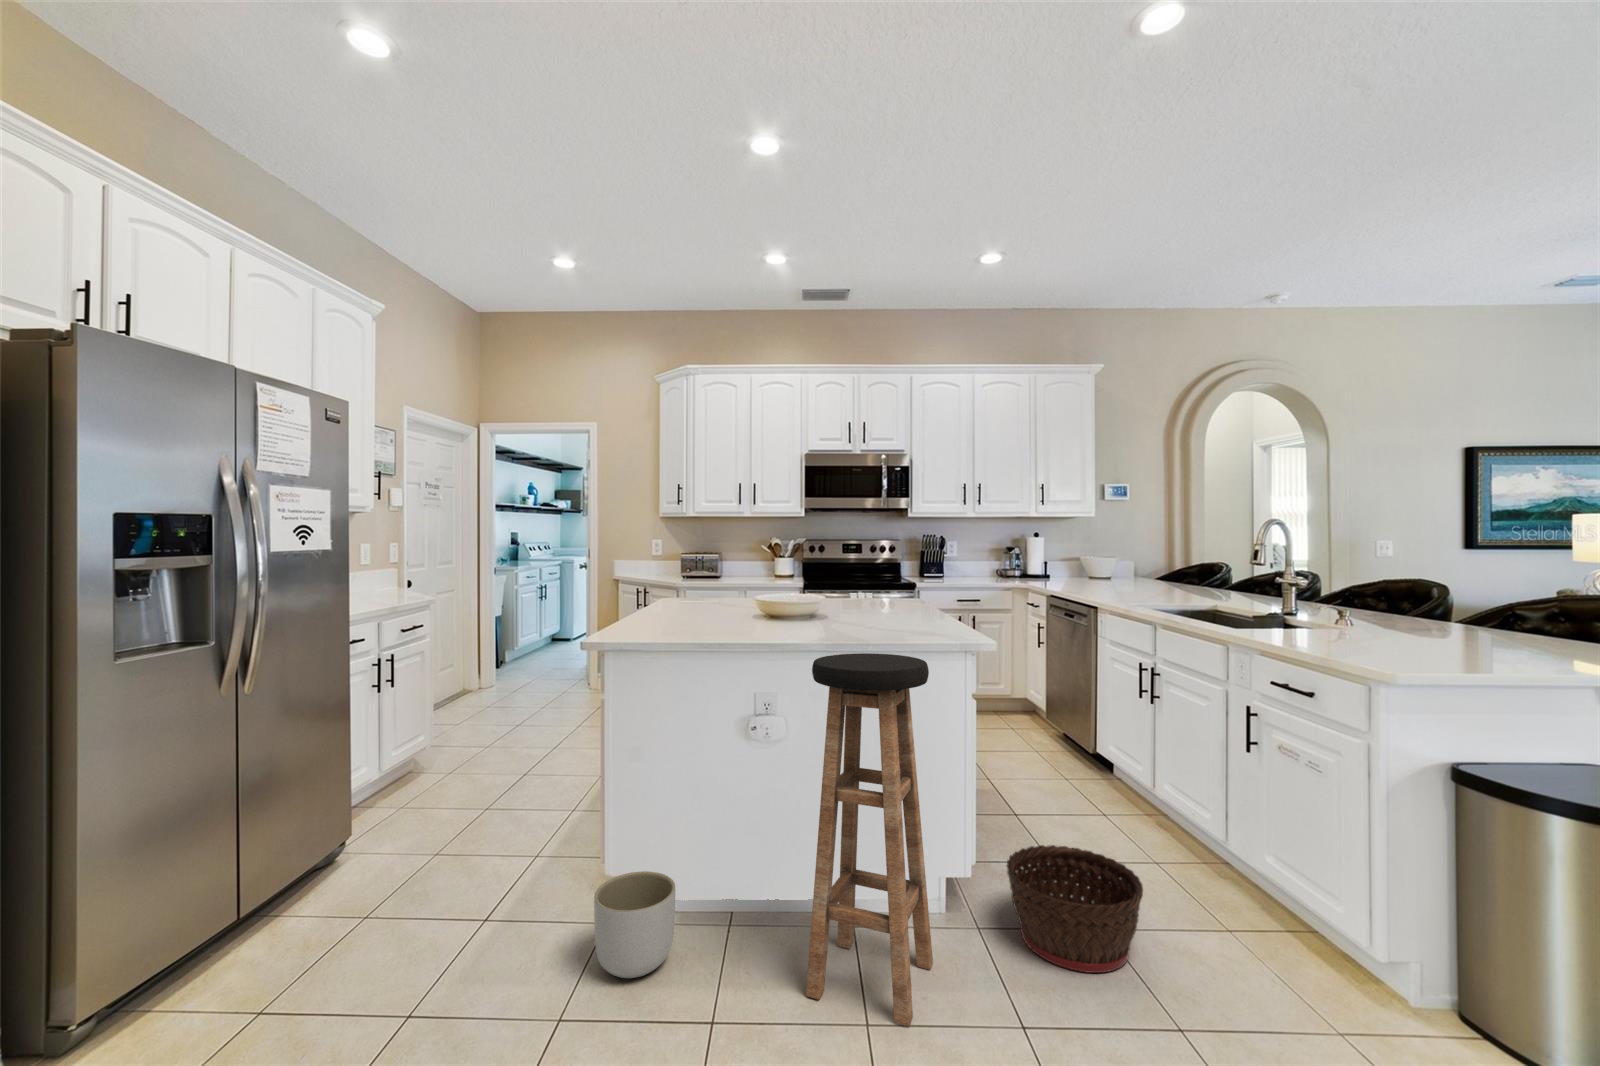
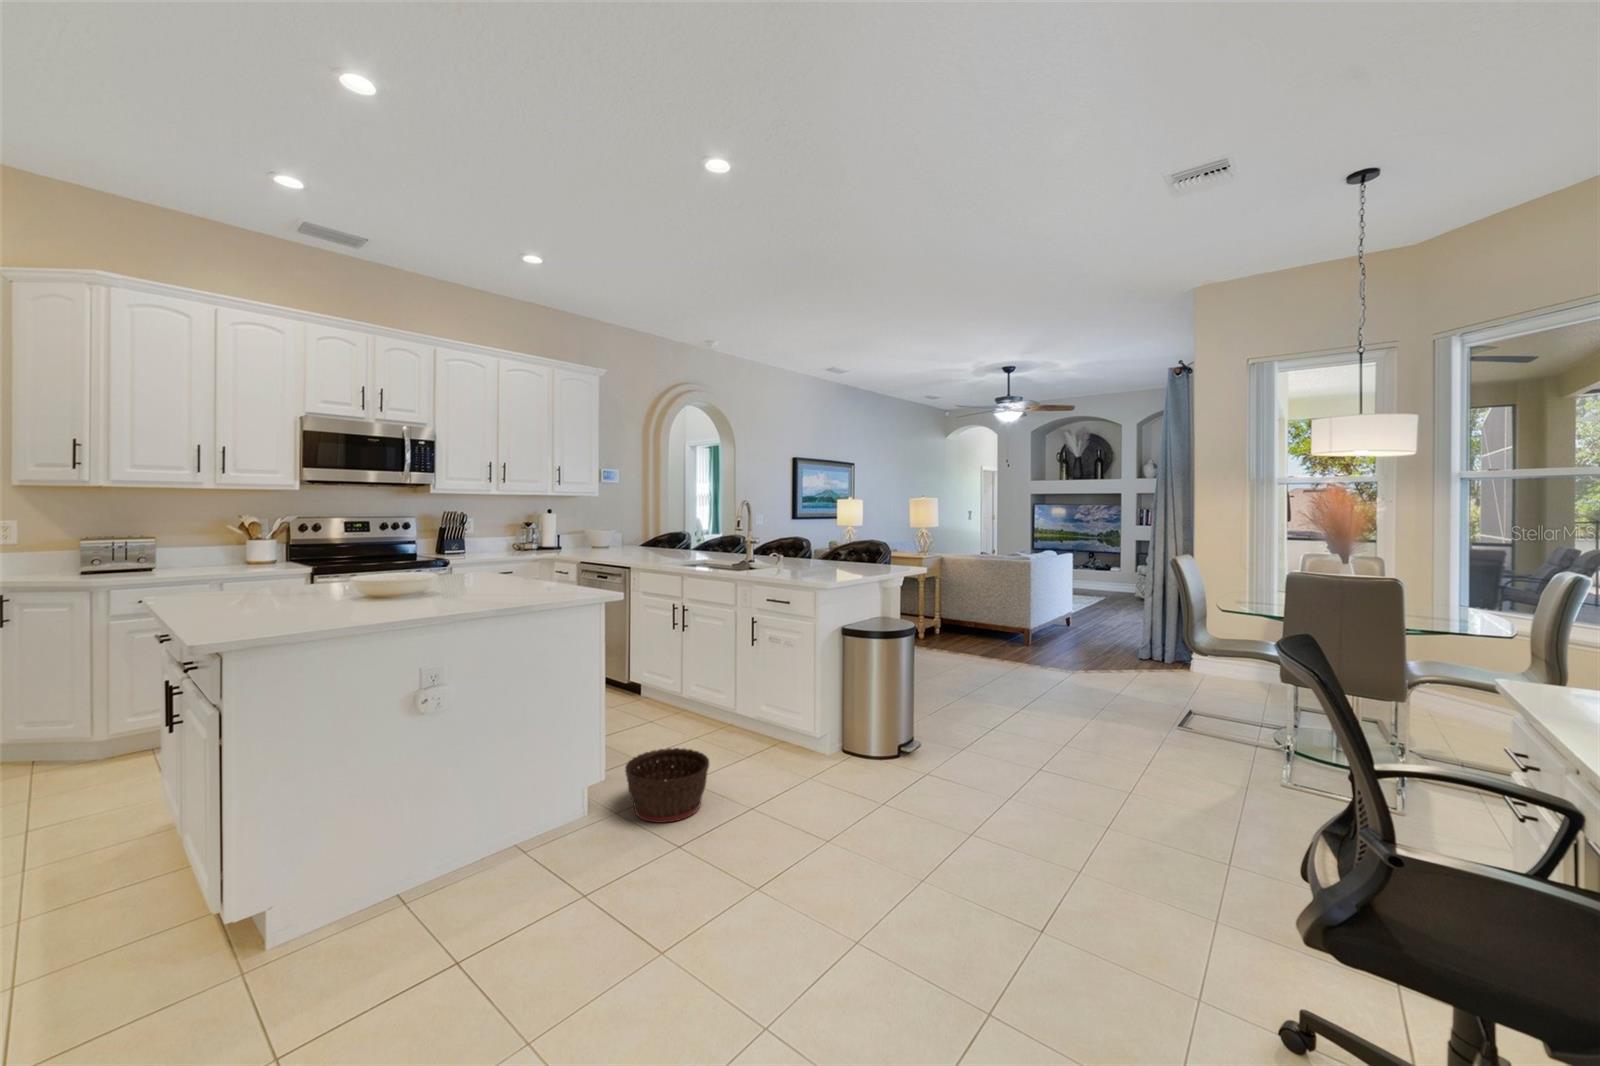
bar stool: present [806,653,933,1026] -> none [507,639,603,912]
planter: present [594,871,675,978] -> none [283,882,378,989]

